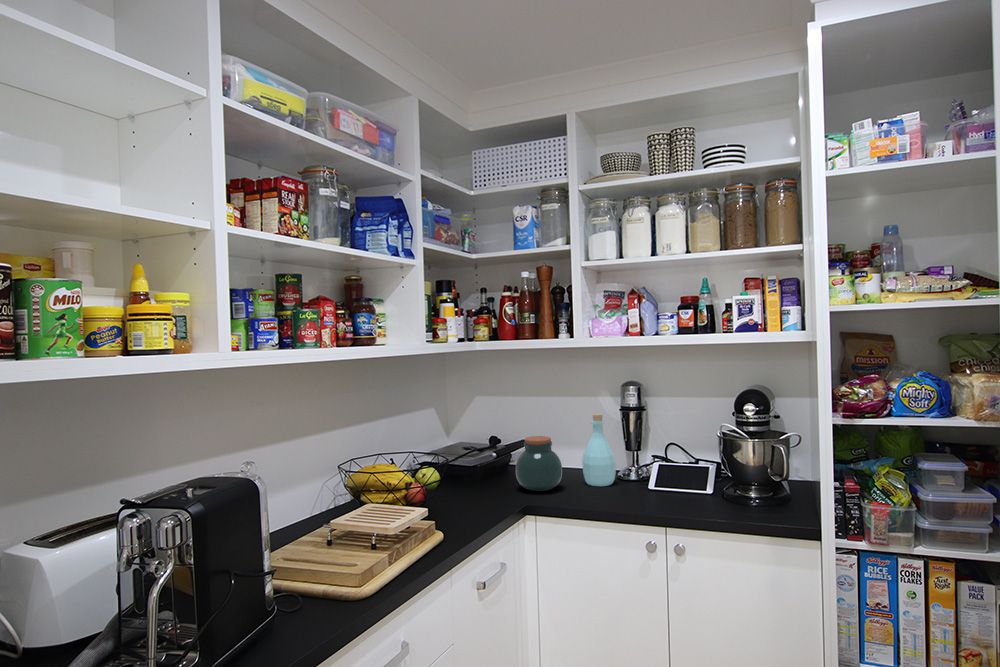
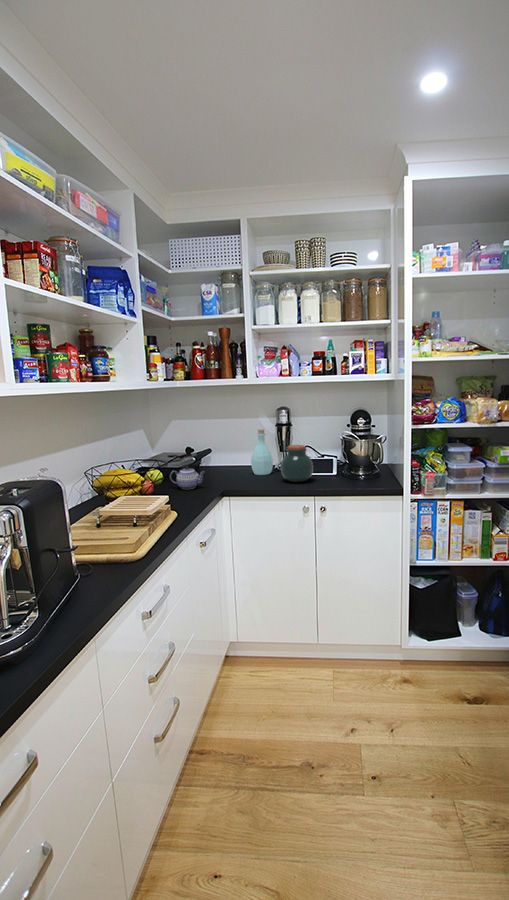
jar: present [516,436,562,491] -> present [281,445,313,482]
teapot: none [454,469,504,505] -> present [170,466,204,489]

